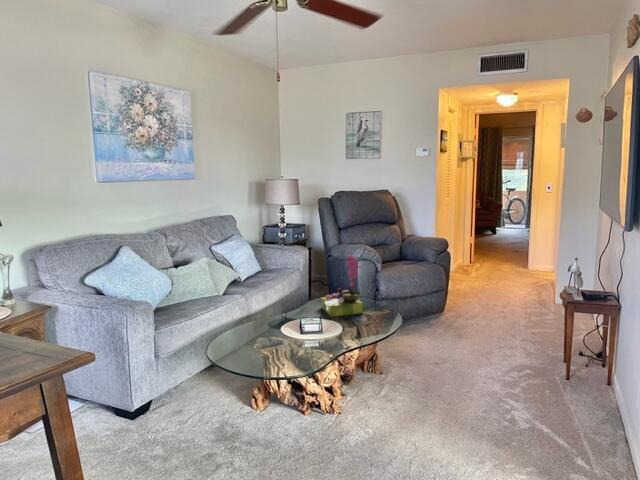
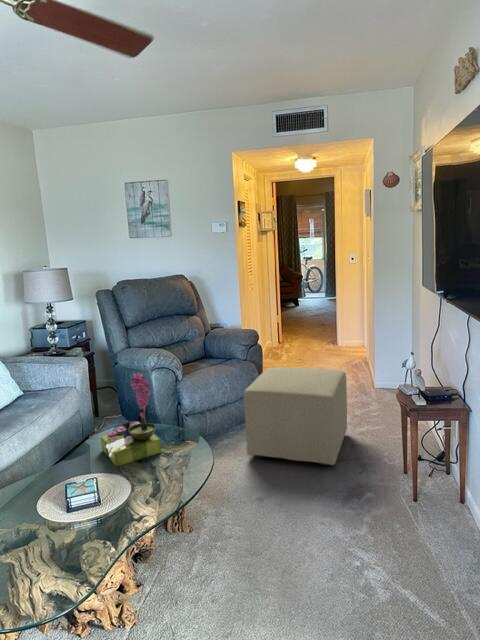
ottoman: none [429,270,522,350] -> present [244,367,347,465]

